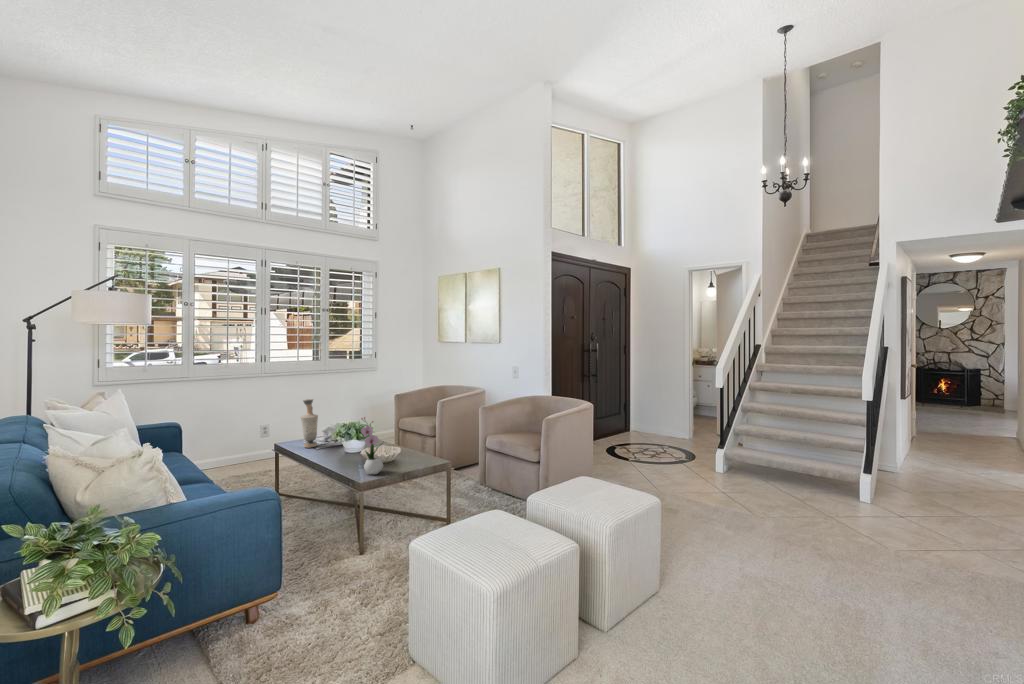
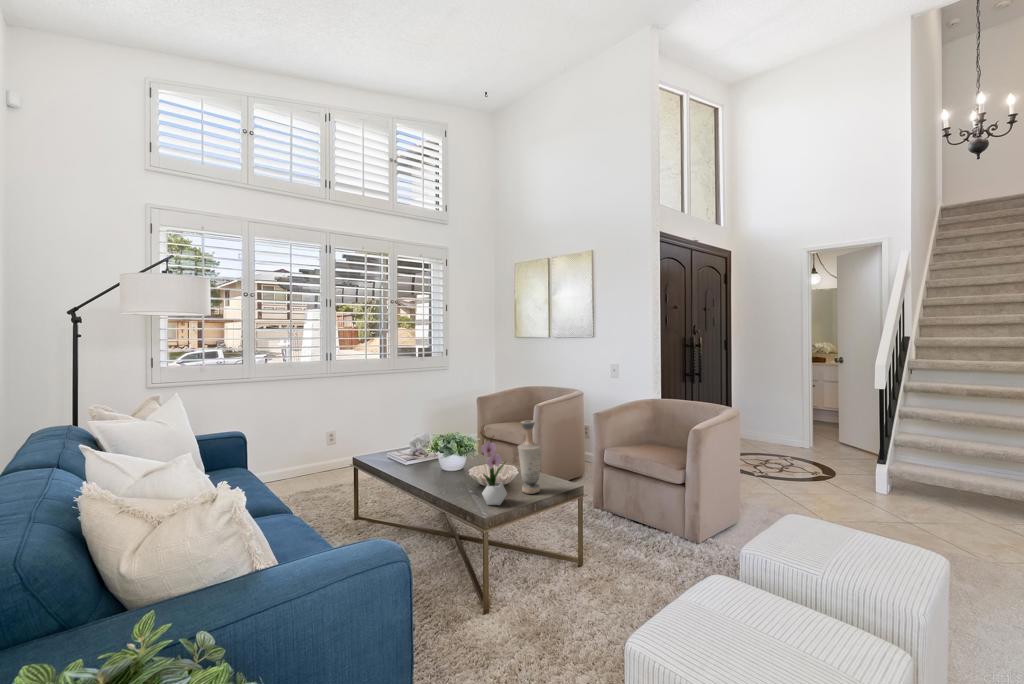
vase: present [301,399,318,448] -> present [518,420,541,494]

